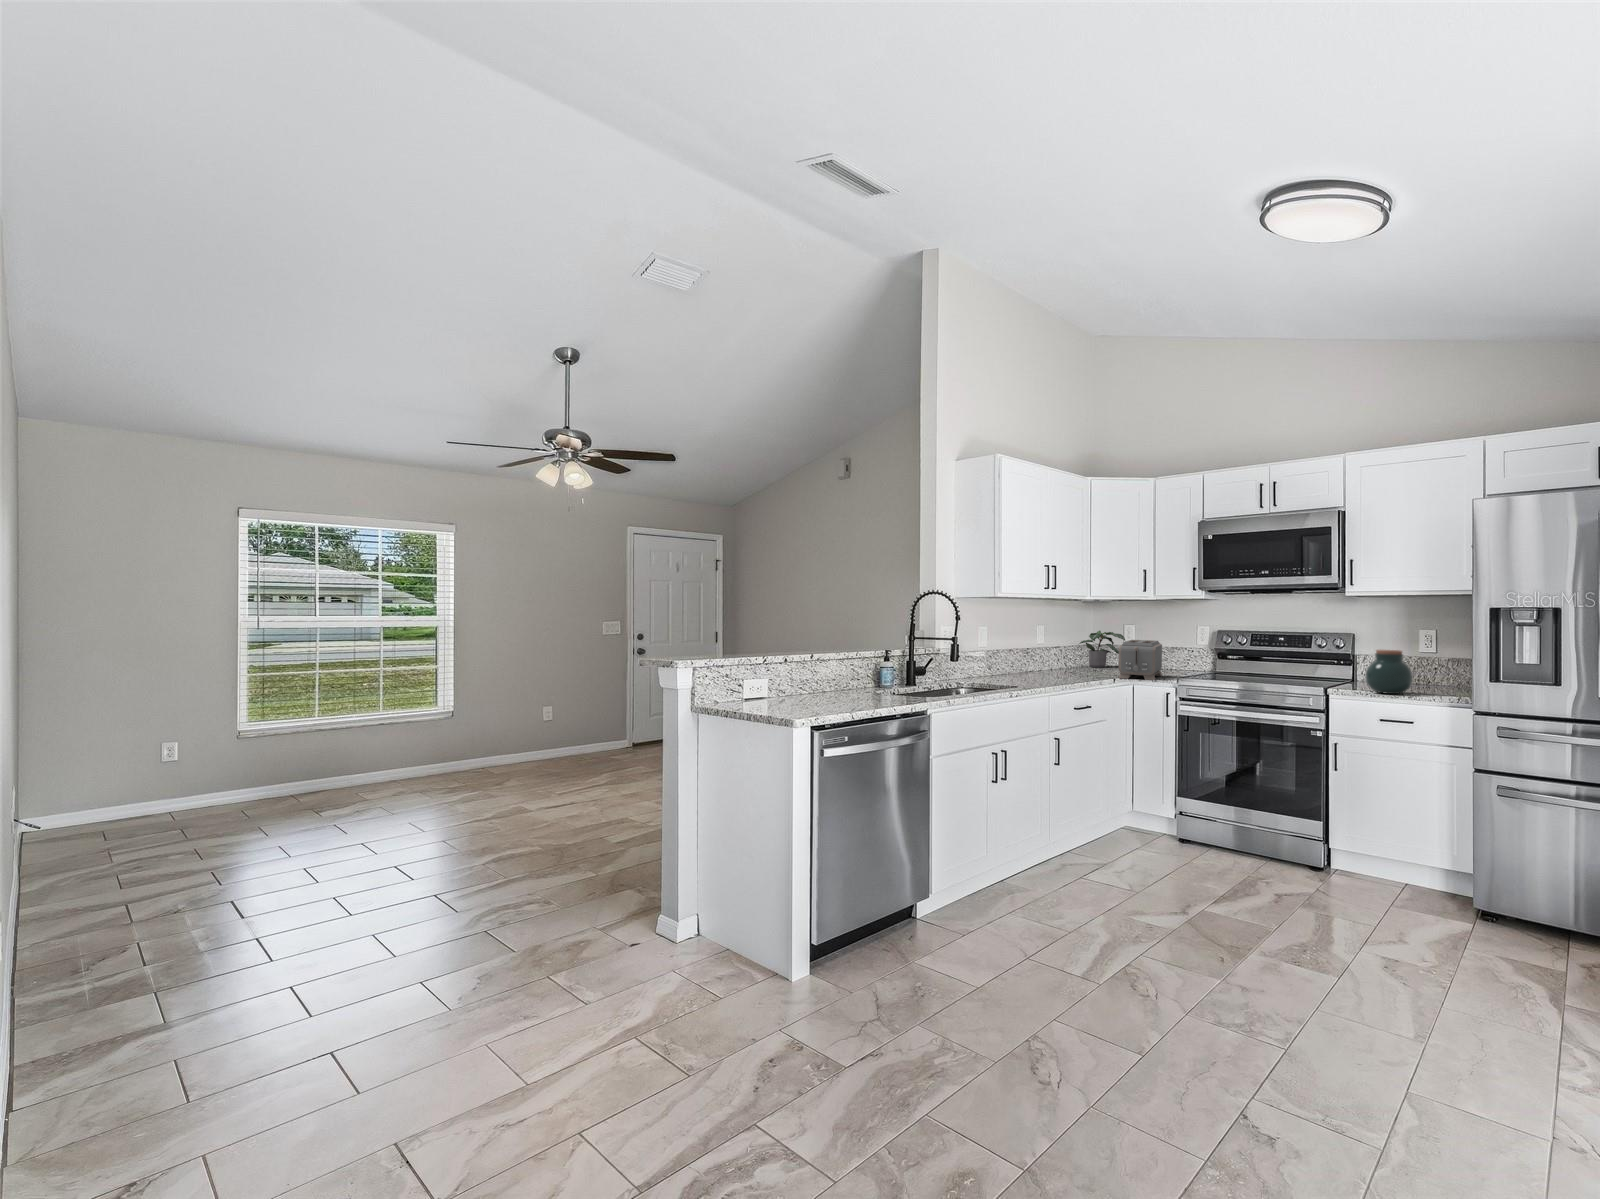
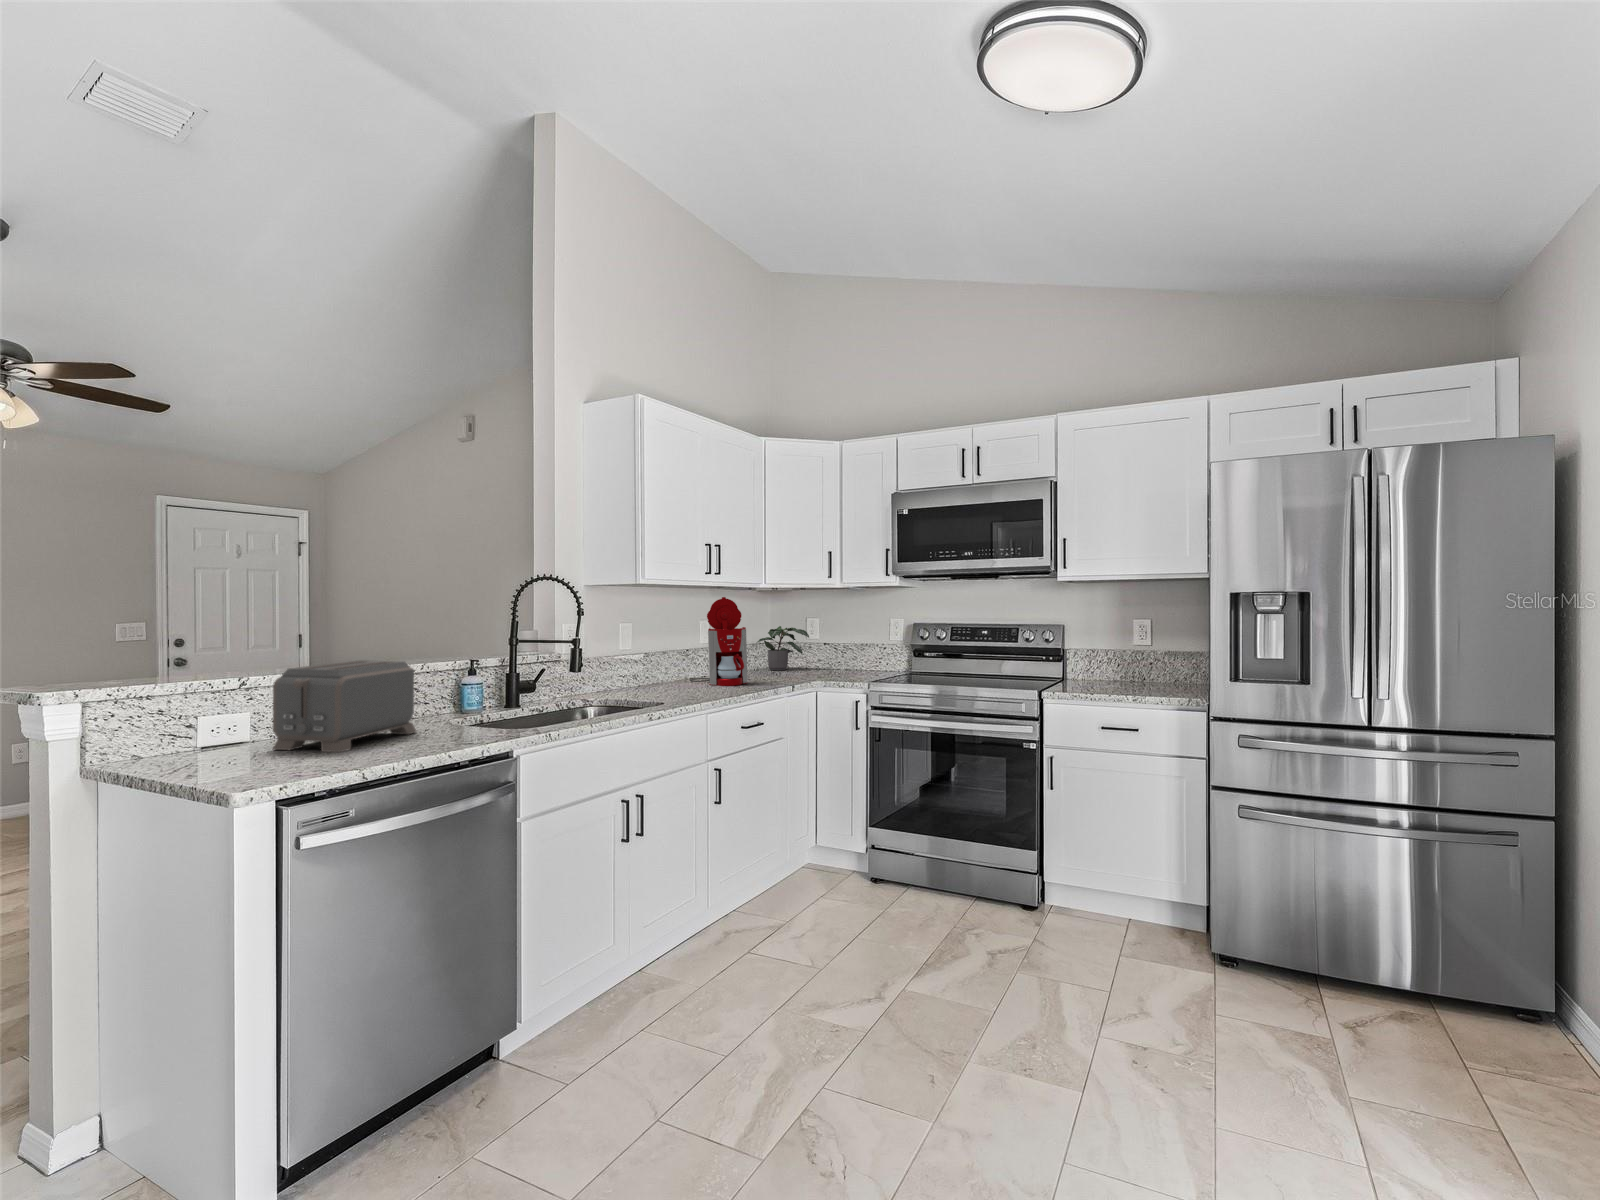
coffee maker: none [1026,608,1074,677] -> present [690,597,748,686]
toaster: present [1118,640,1162,680] -> present [273,660,416,752]
jar: present [1365,650,1413,694] -> none [1084,642,1134,695]

